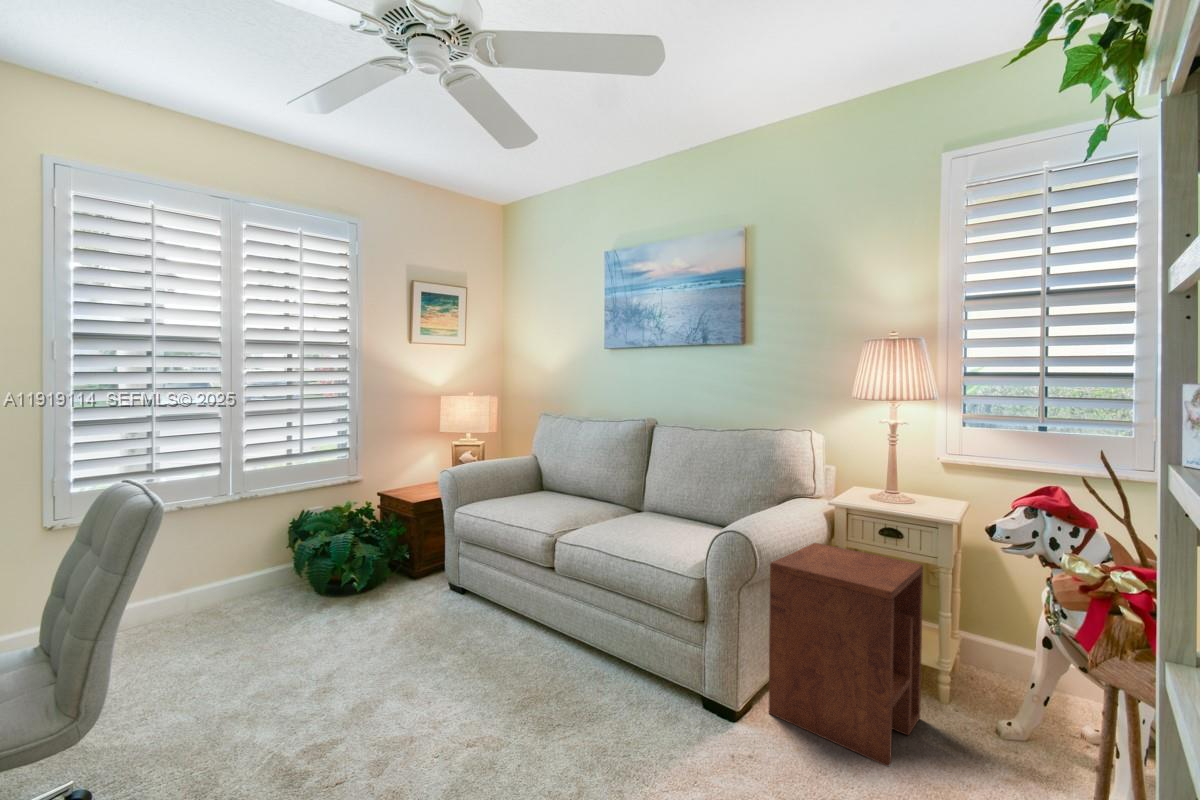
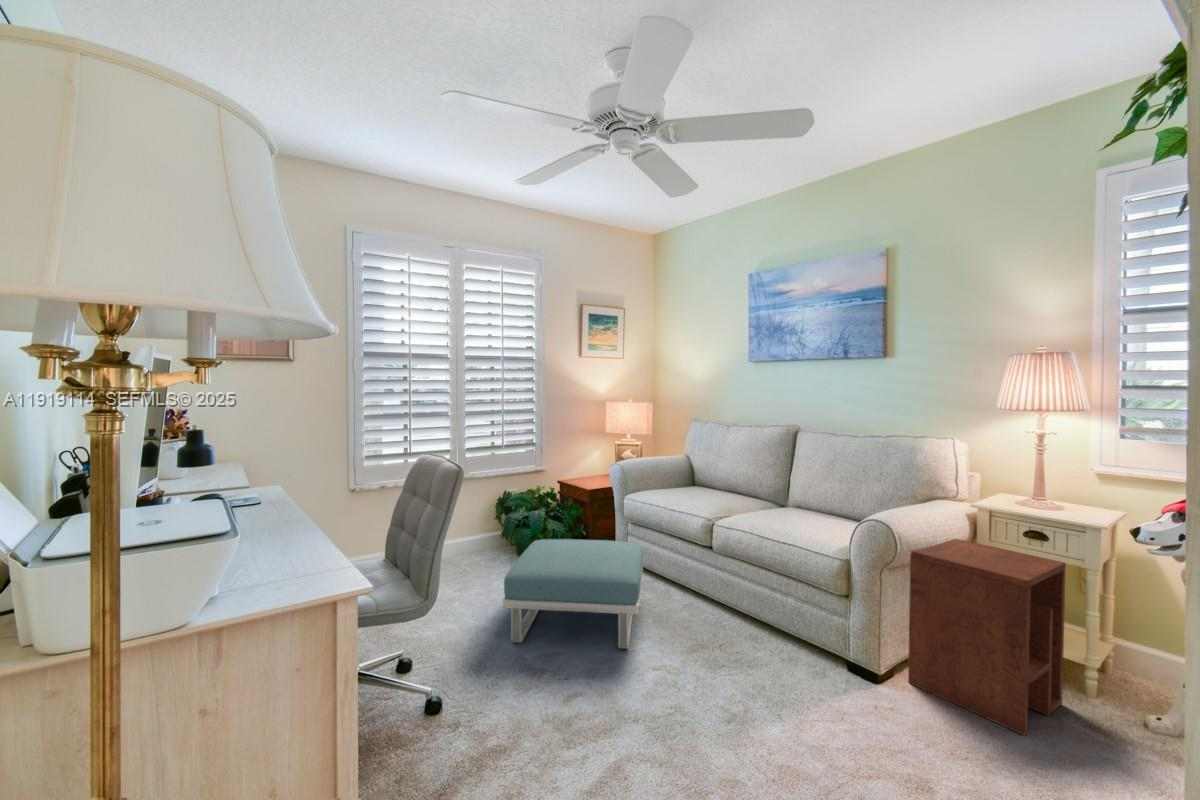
footstool: none [263,568,473,724] -> present [503,539,643,649]

